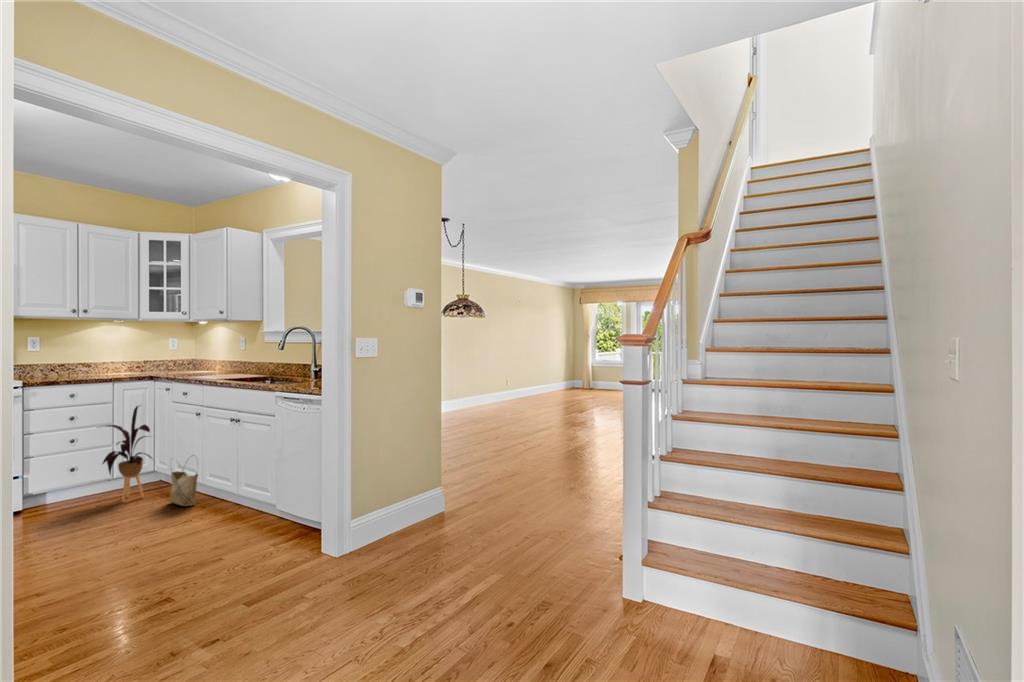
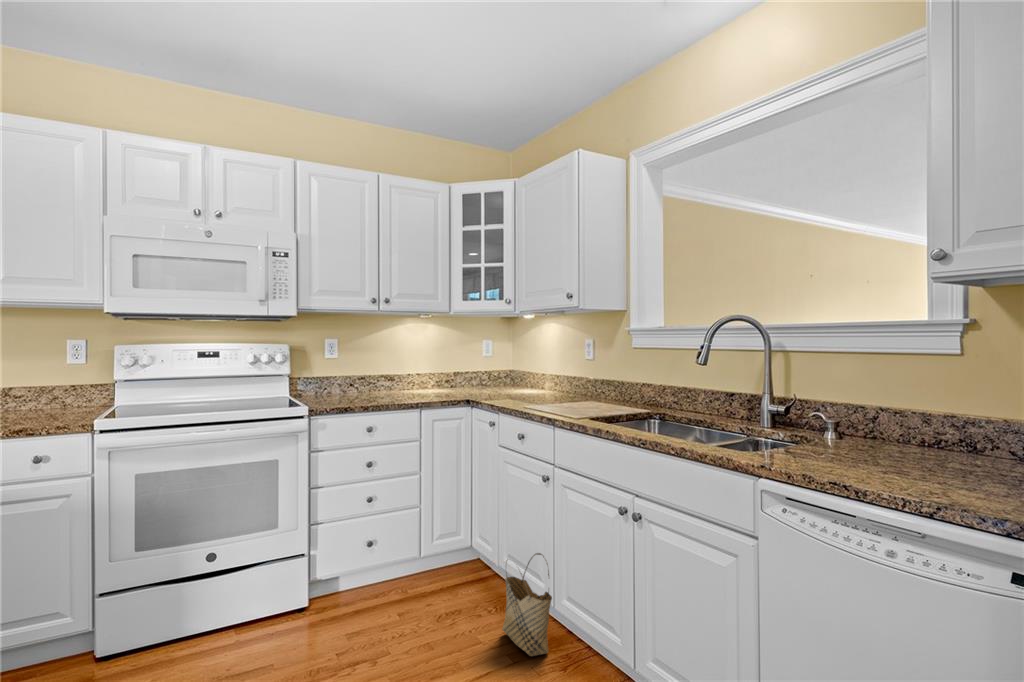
house plant: present [103,406,152,502] -> none [399,453,477,609]

